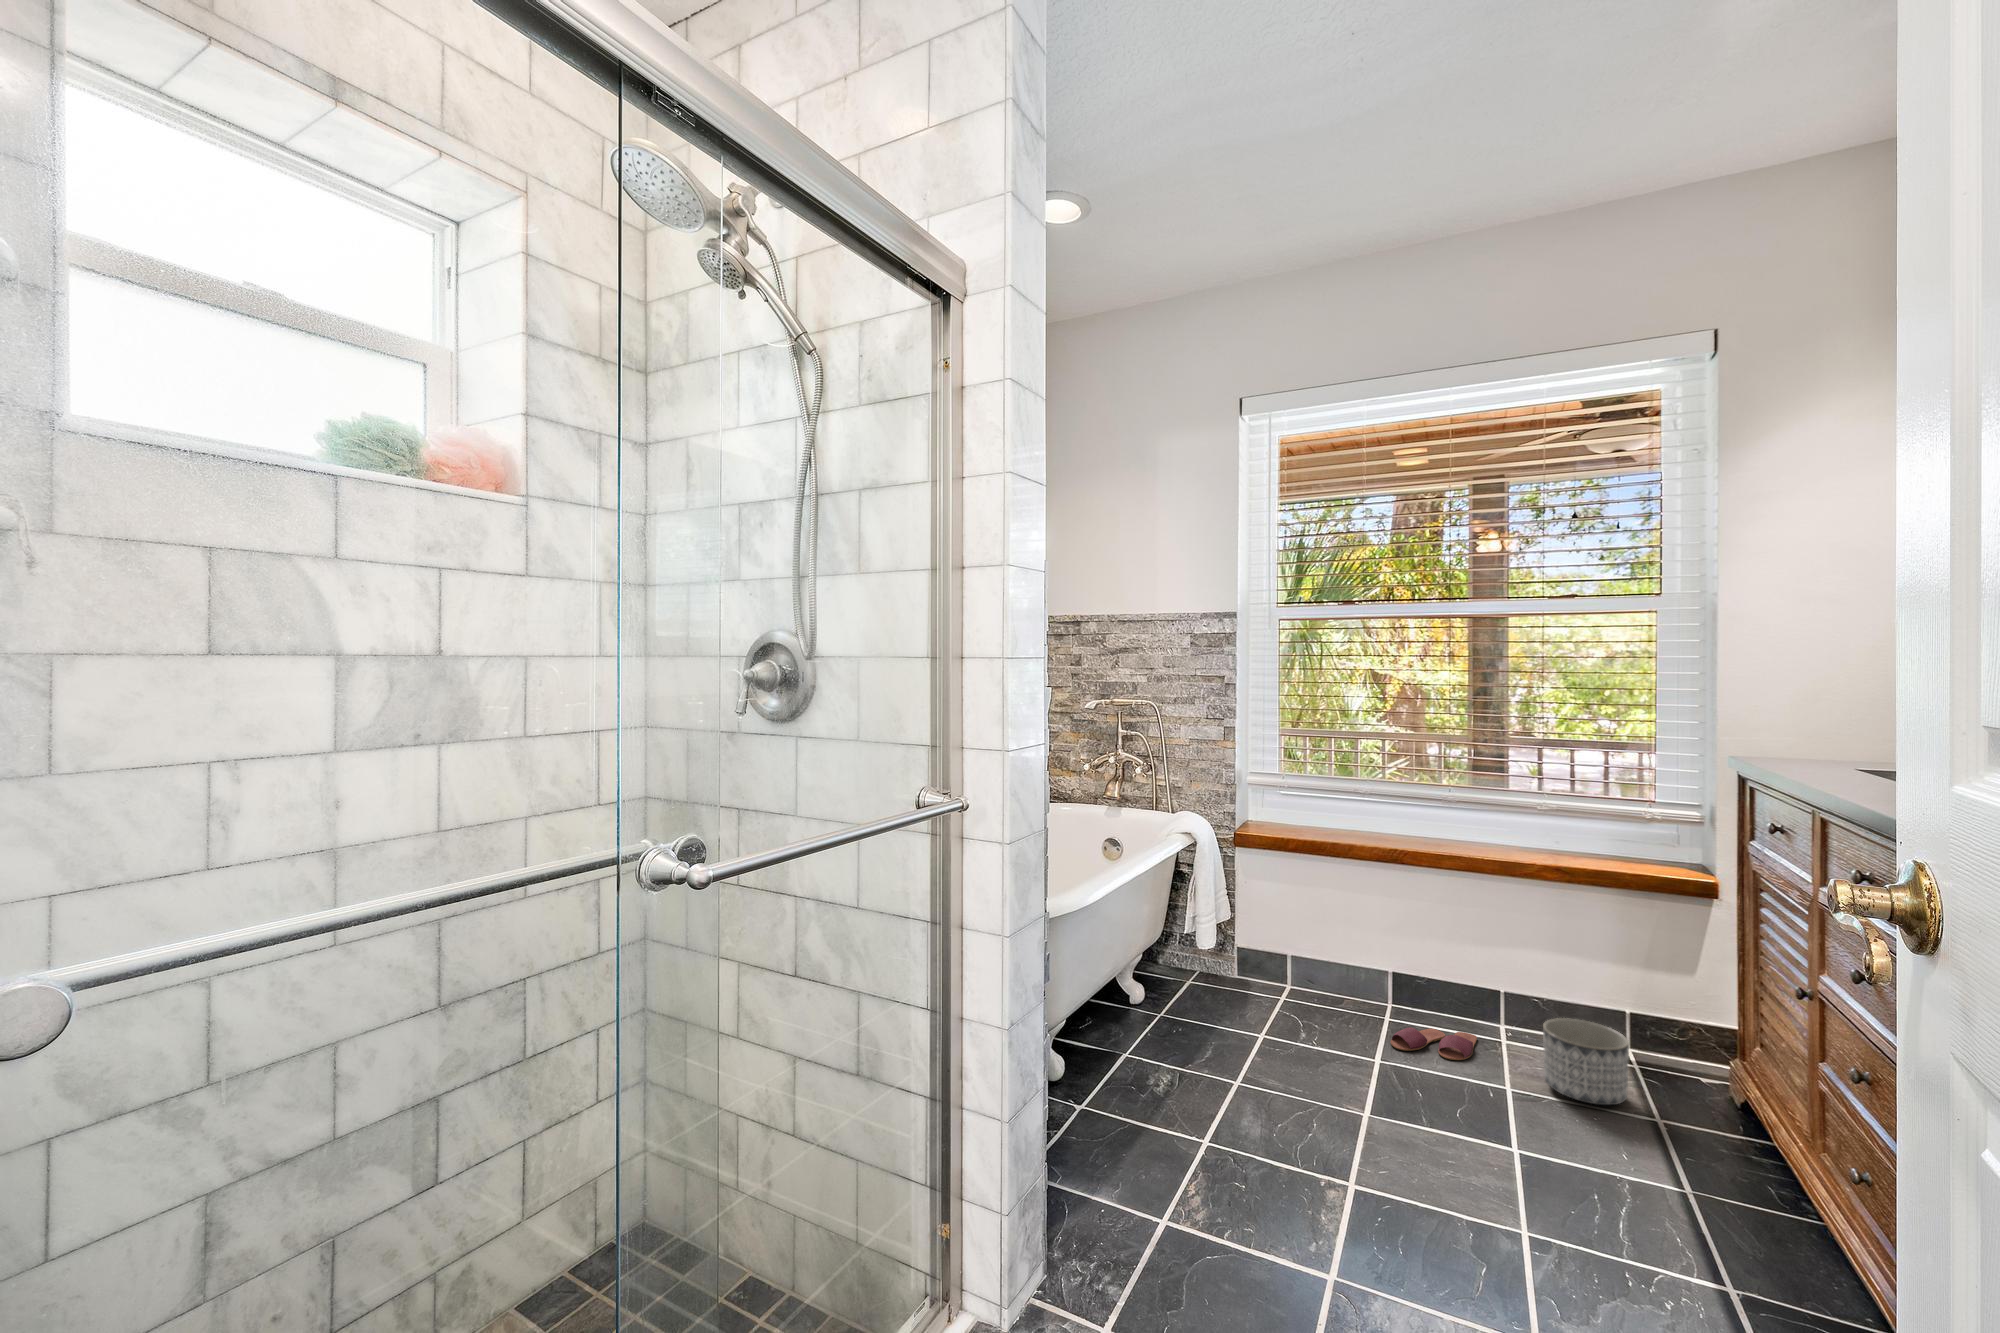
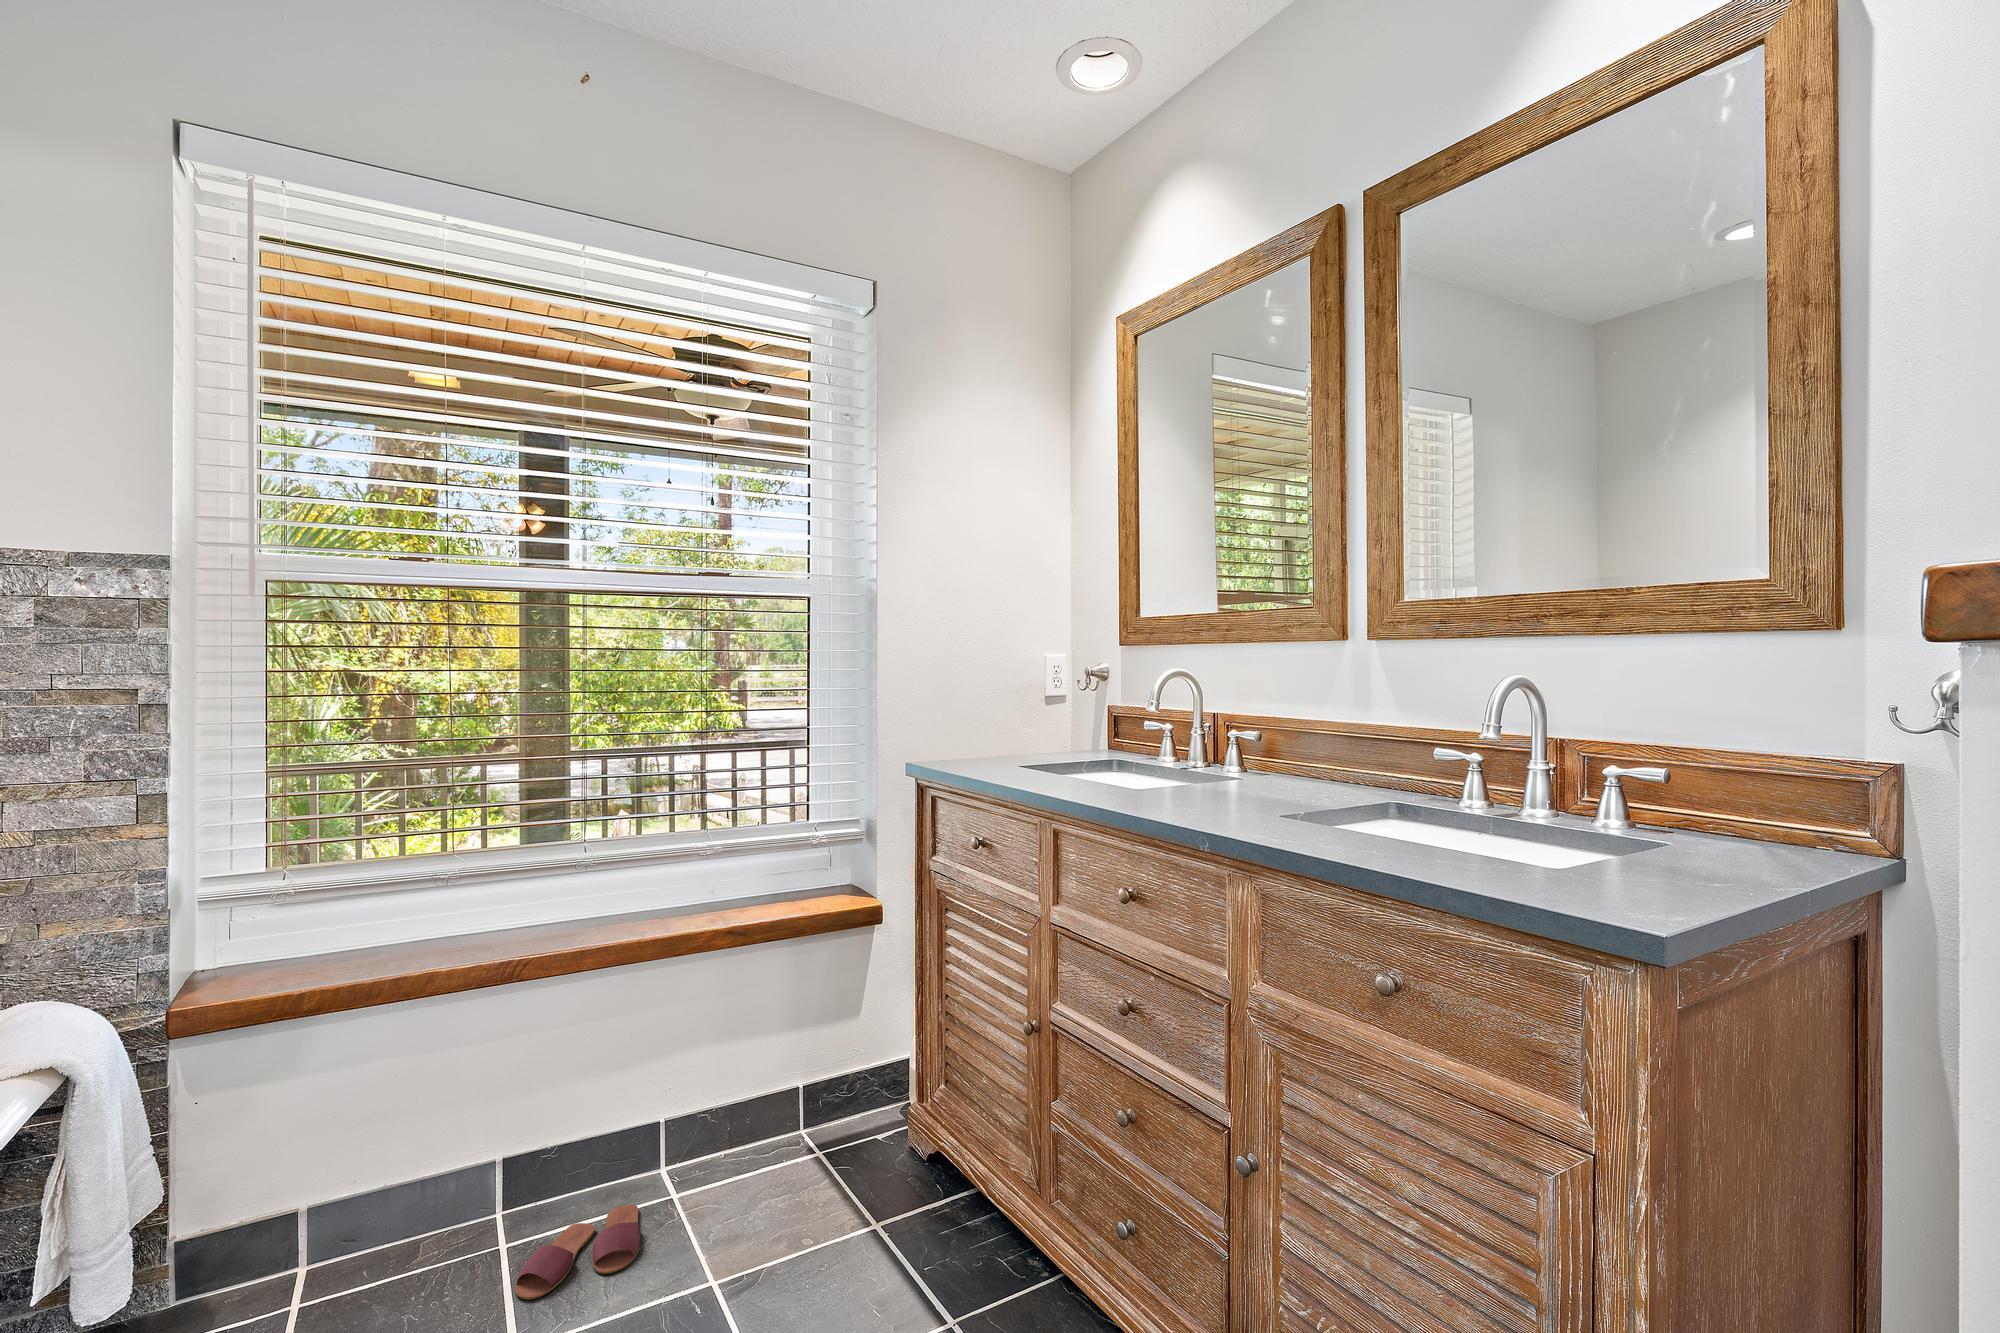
planter: present [1543,1018,1629,1105] -> none [740,1125,837,1251]

